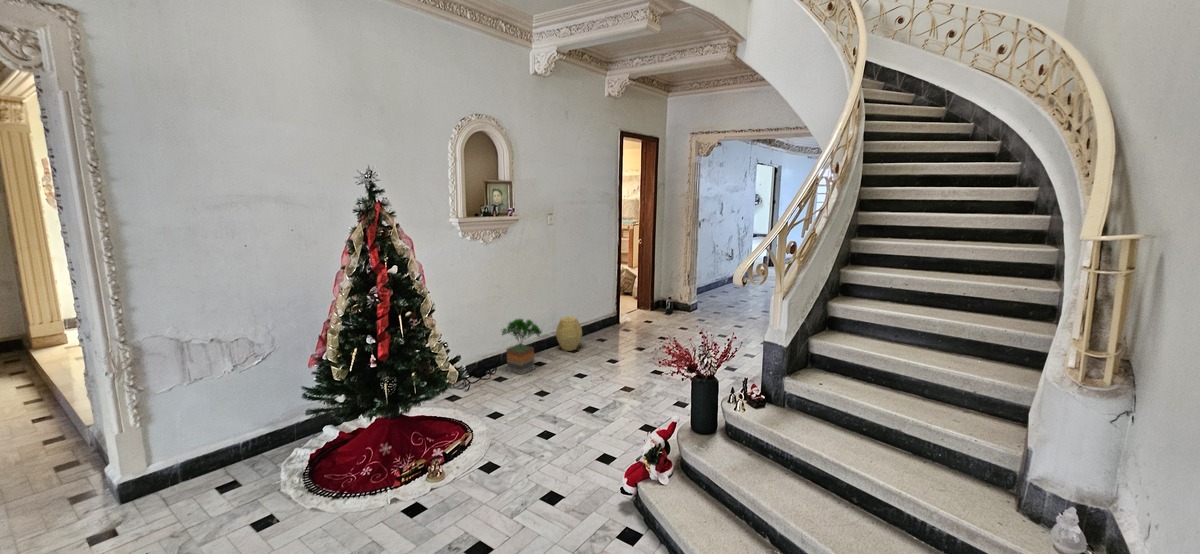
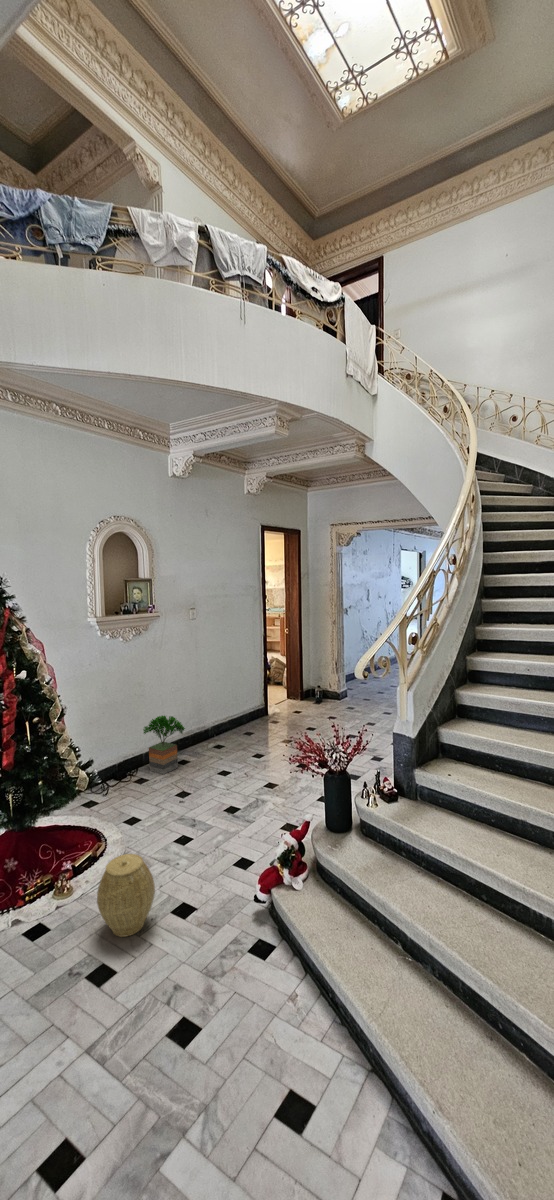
woven basket: present [556,317,582,351] -> present [97,854,155,937]

